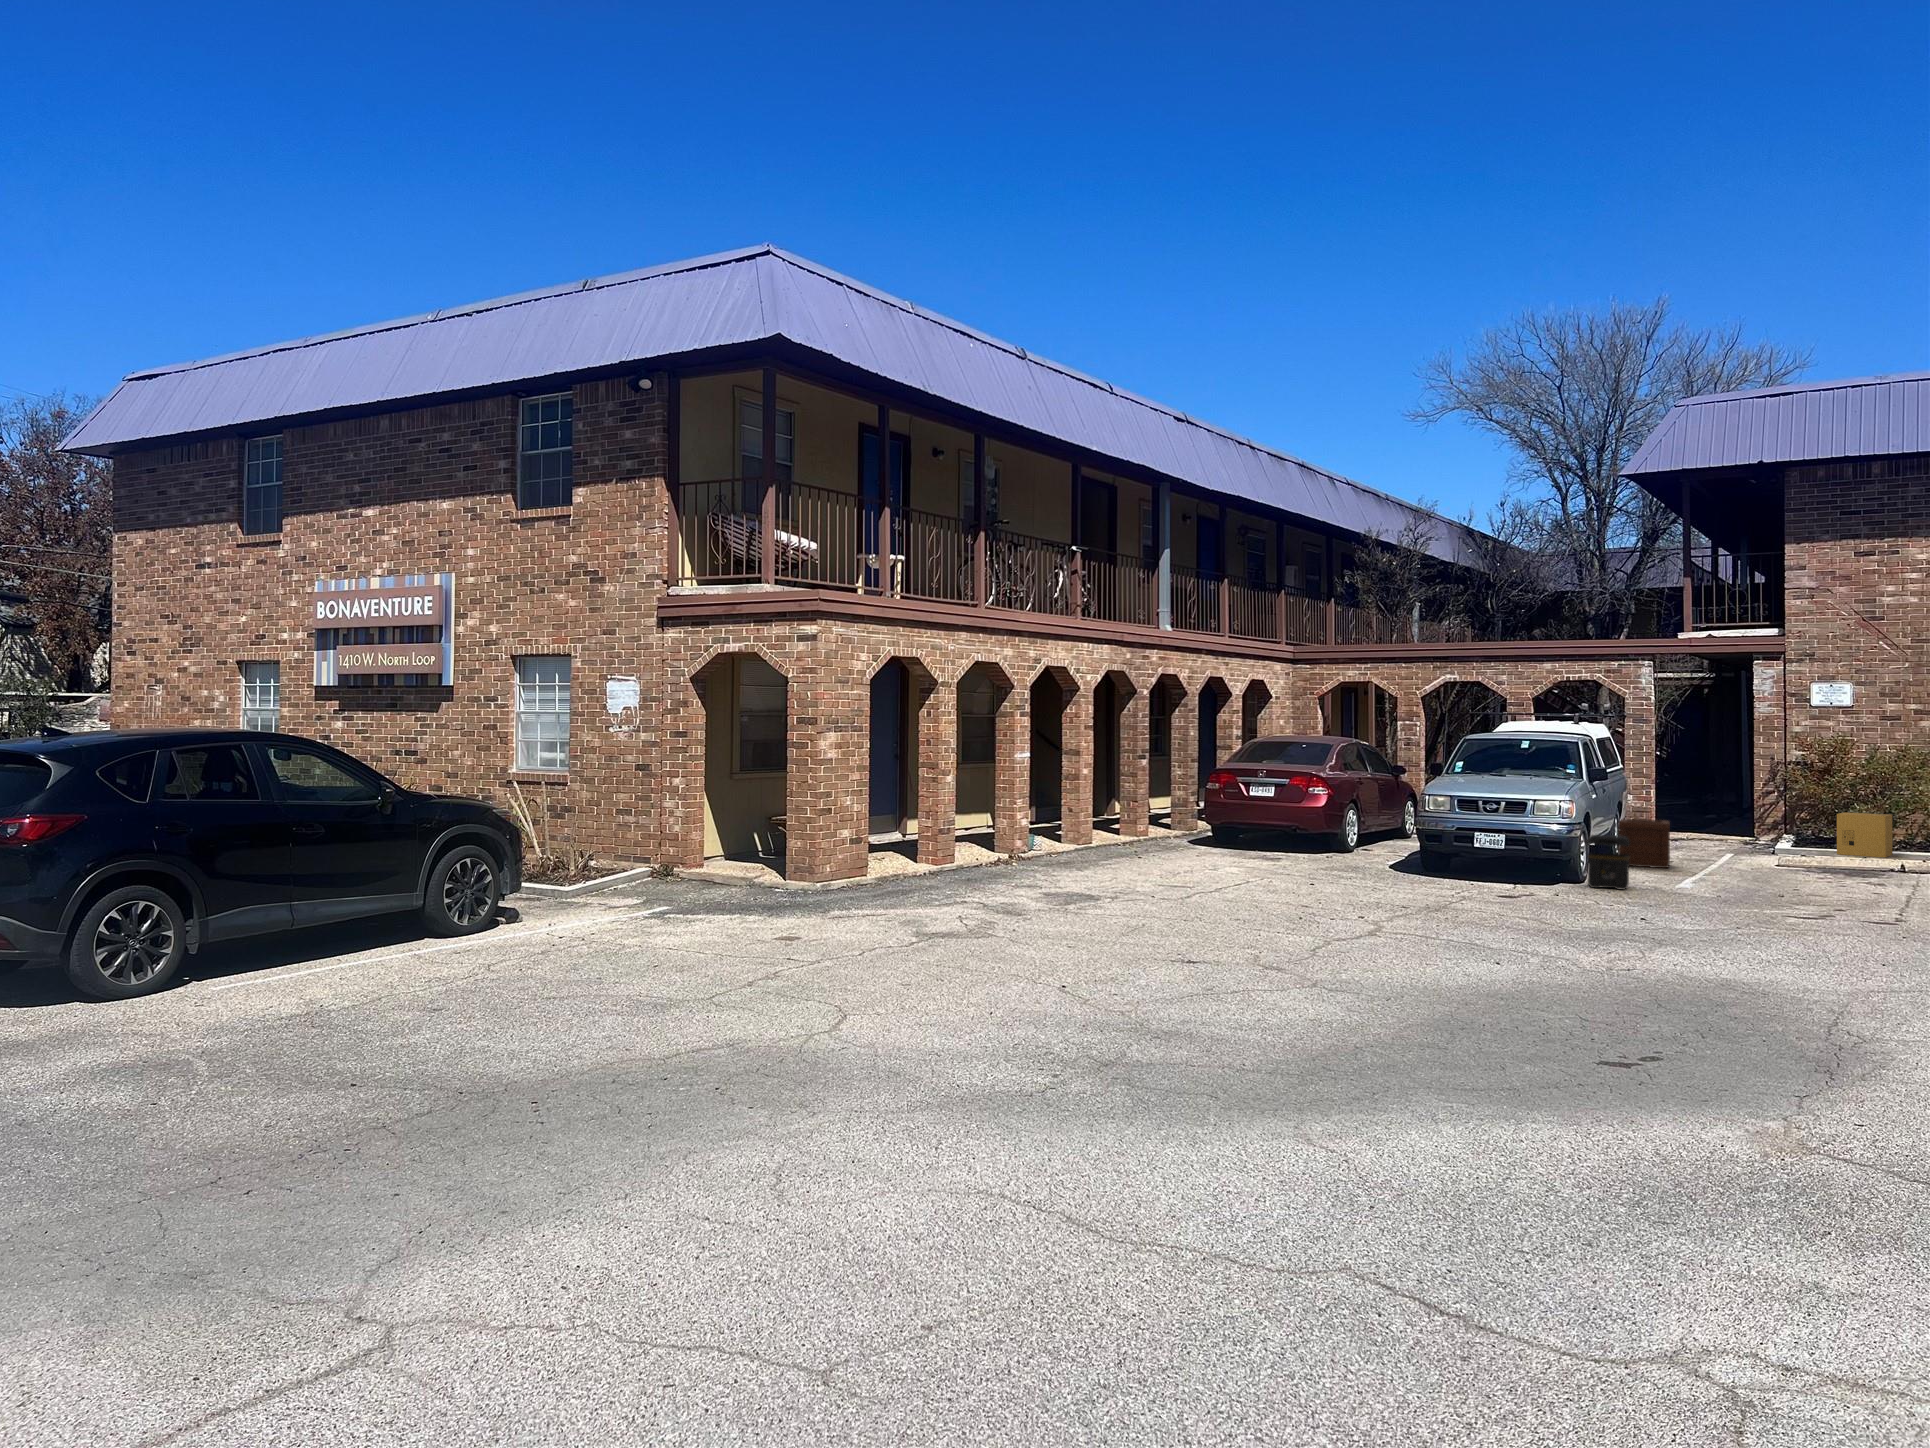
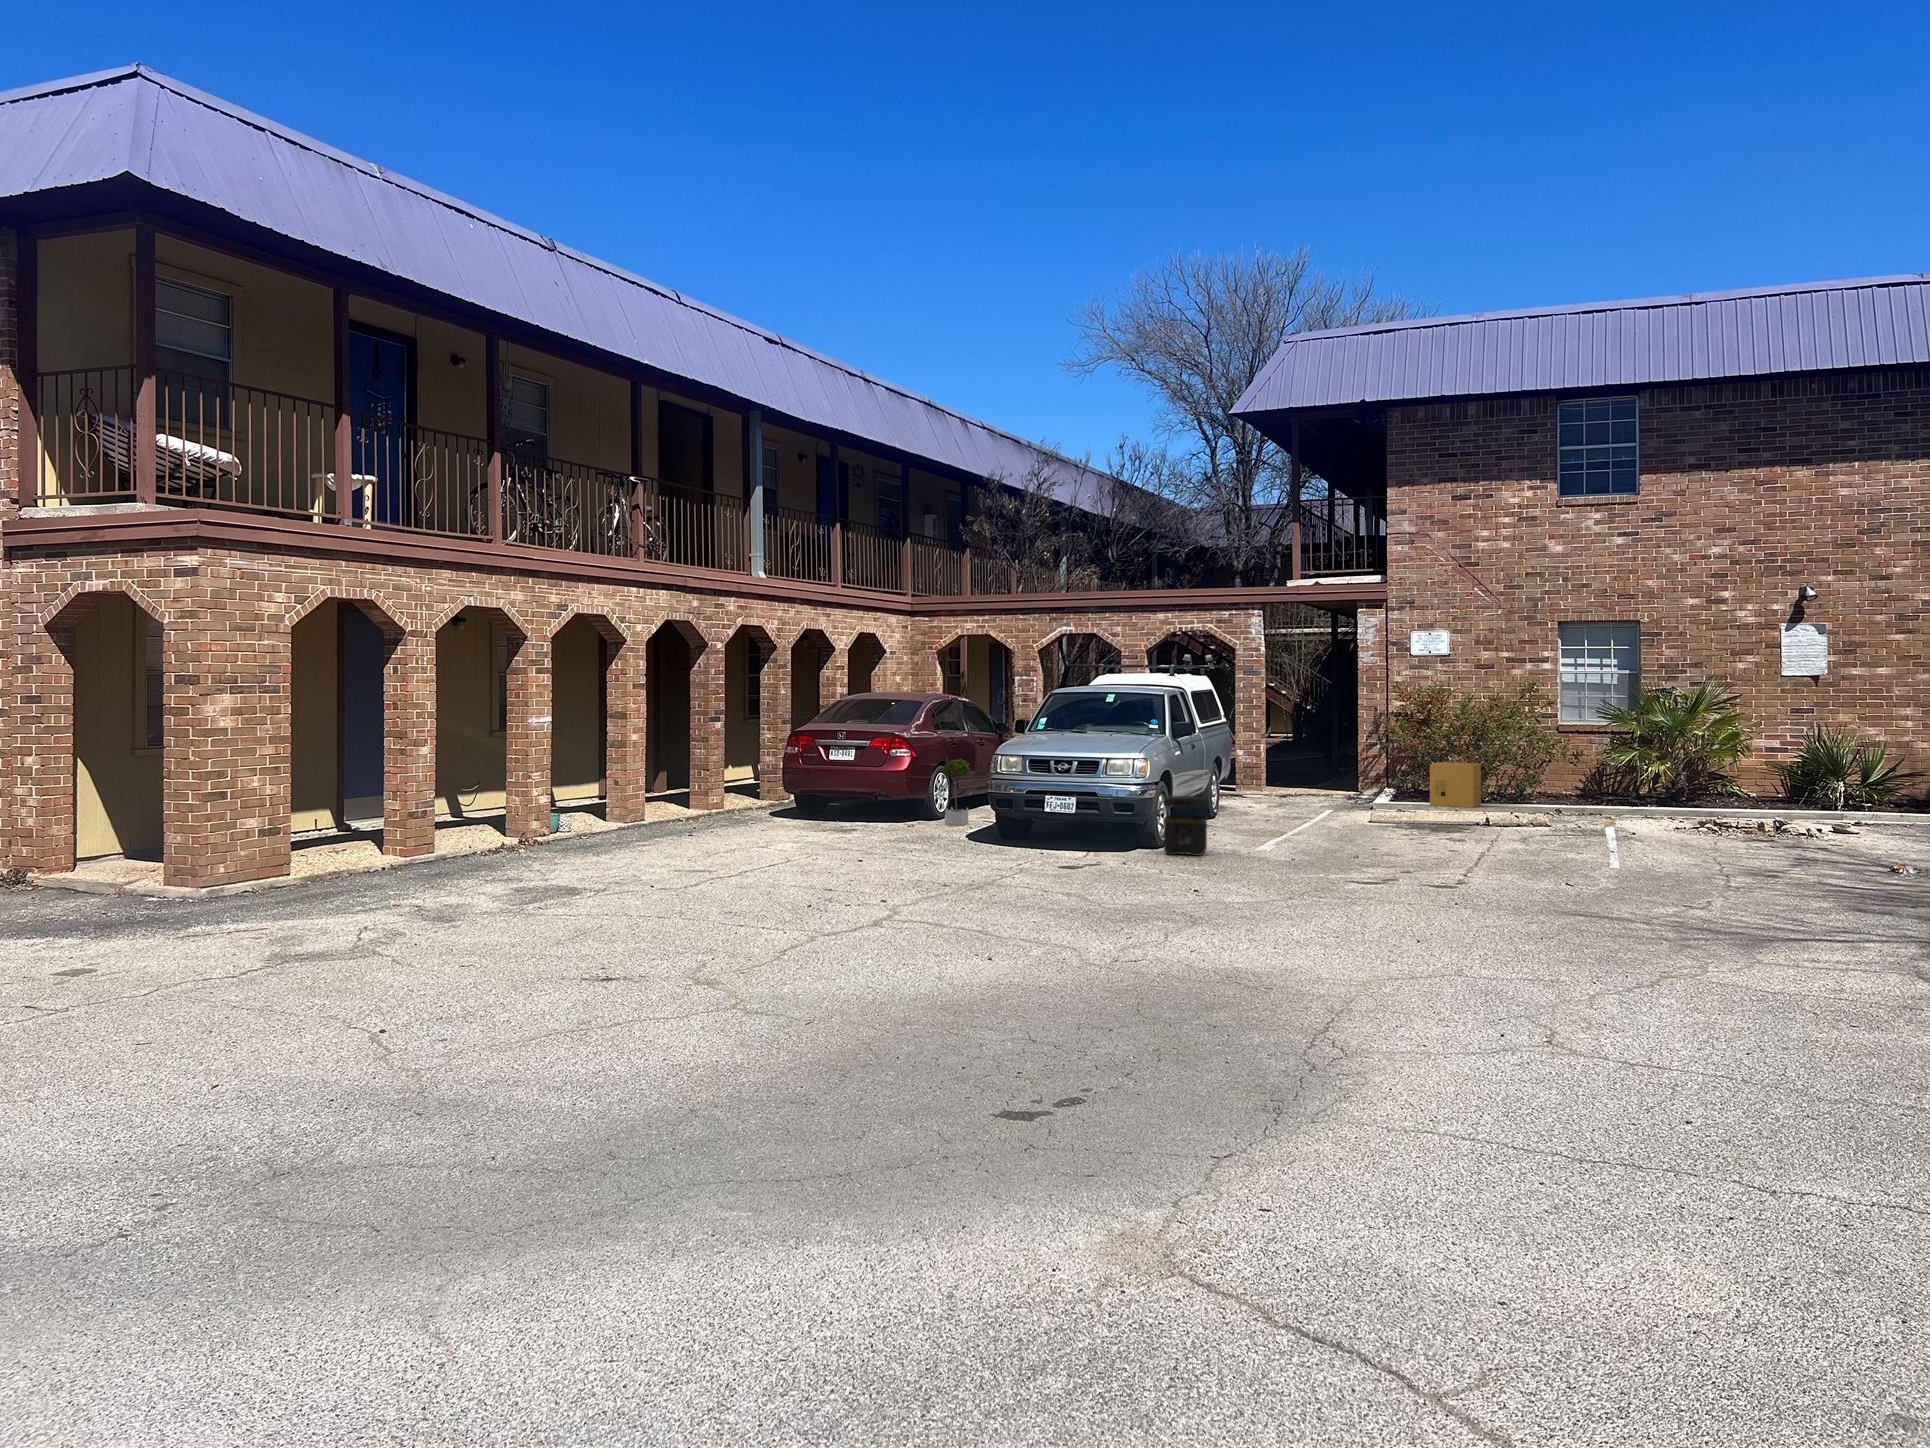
potted tree: none [1357,796,1383,856] -> present [943,758,970,826]
wooden crate: present [1618,819,1670,868] -> none [1211,776,1264,828]

